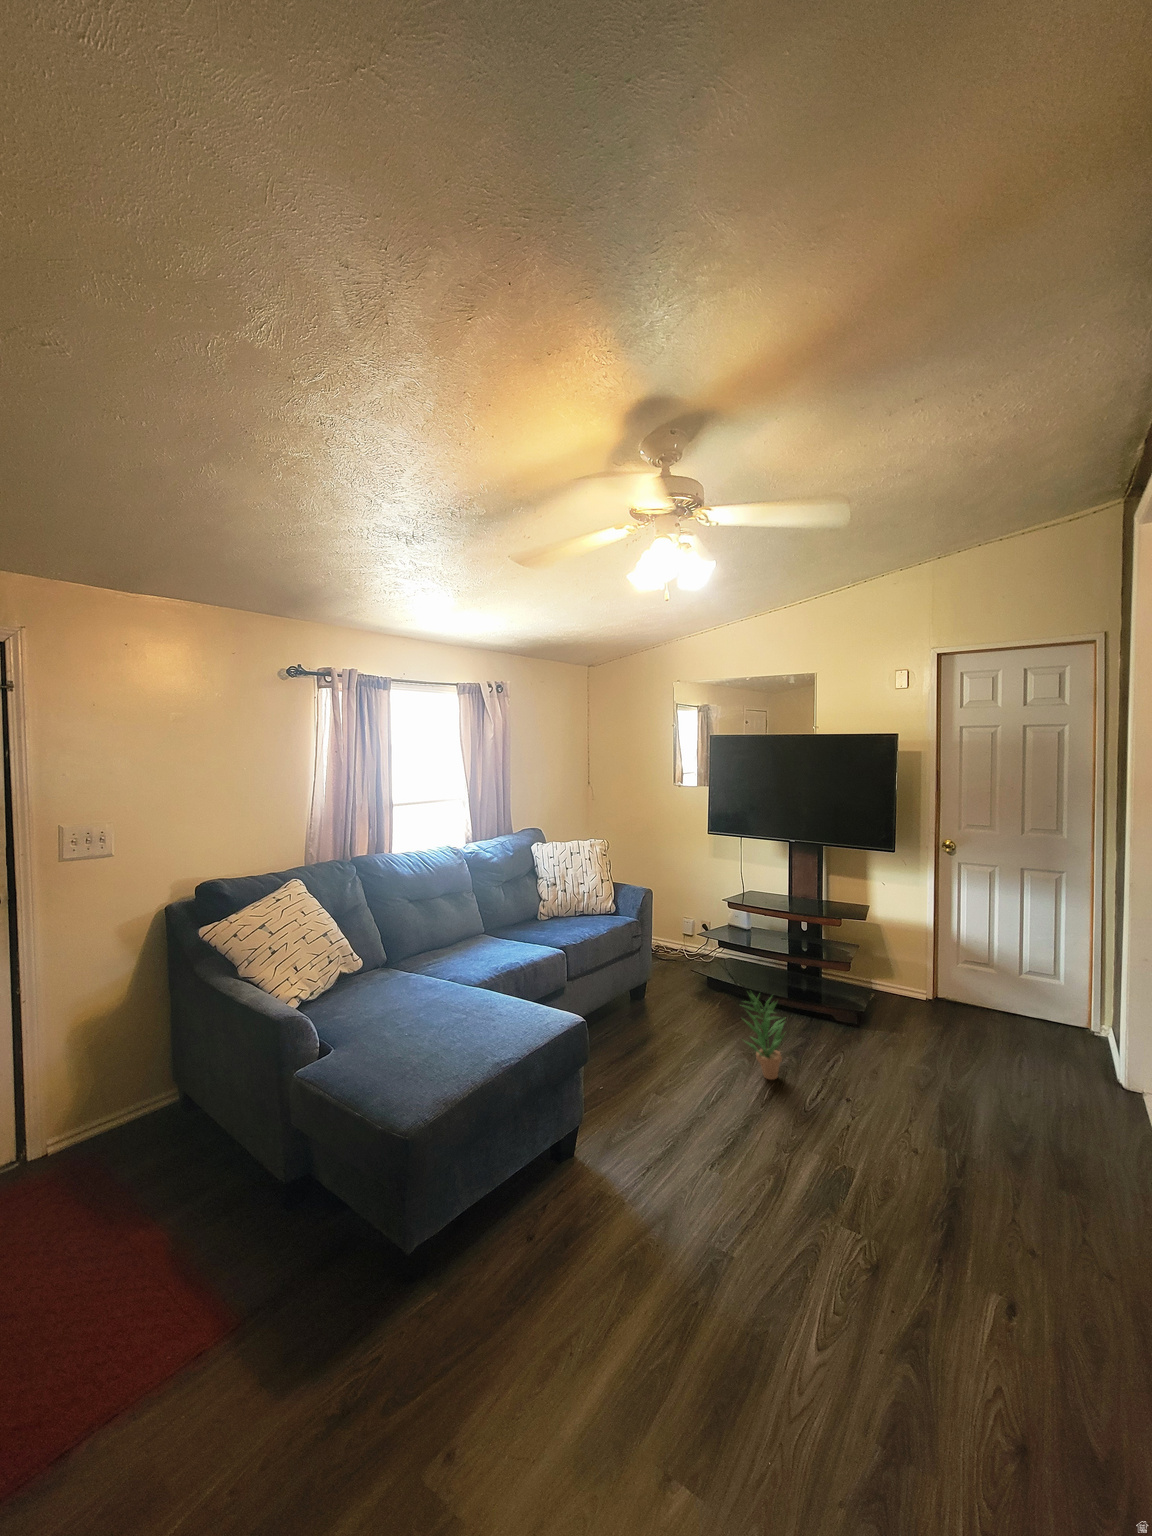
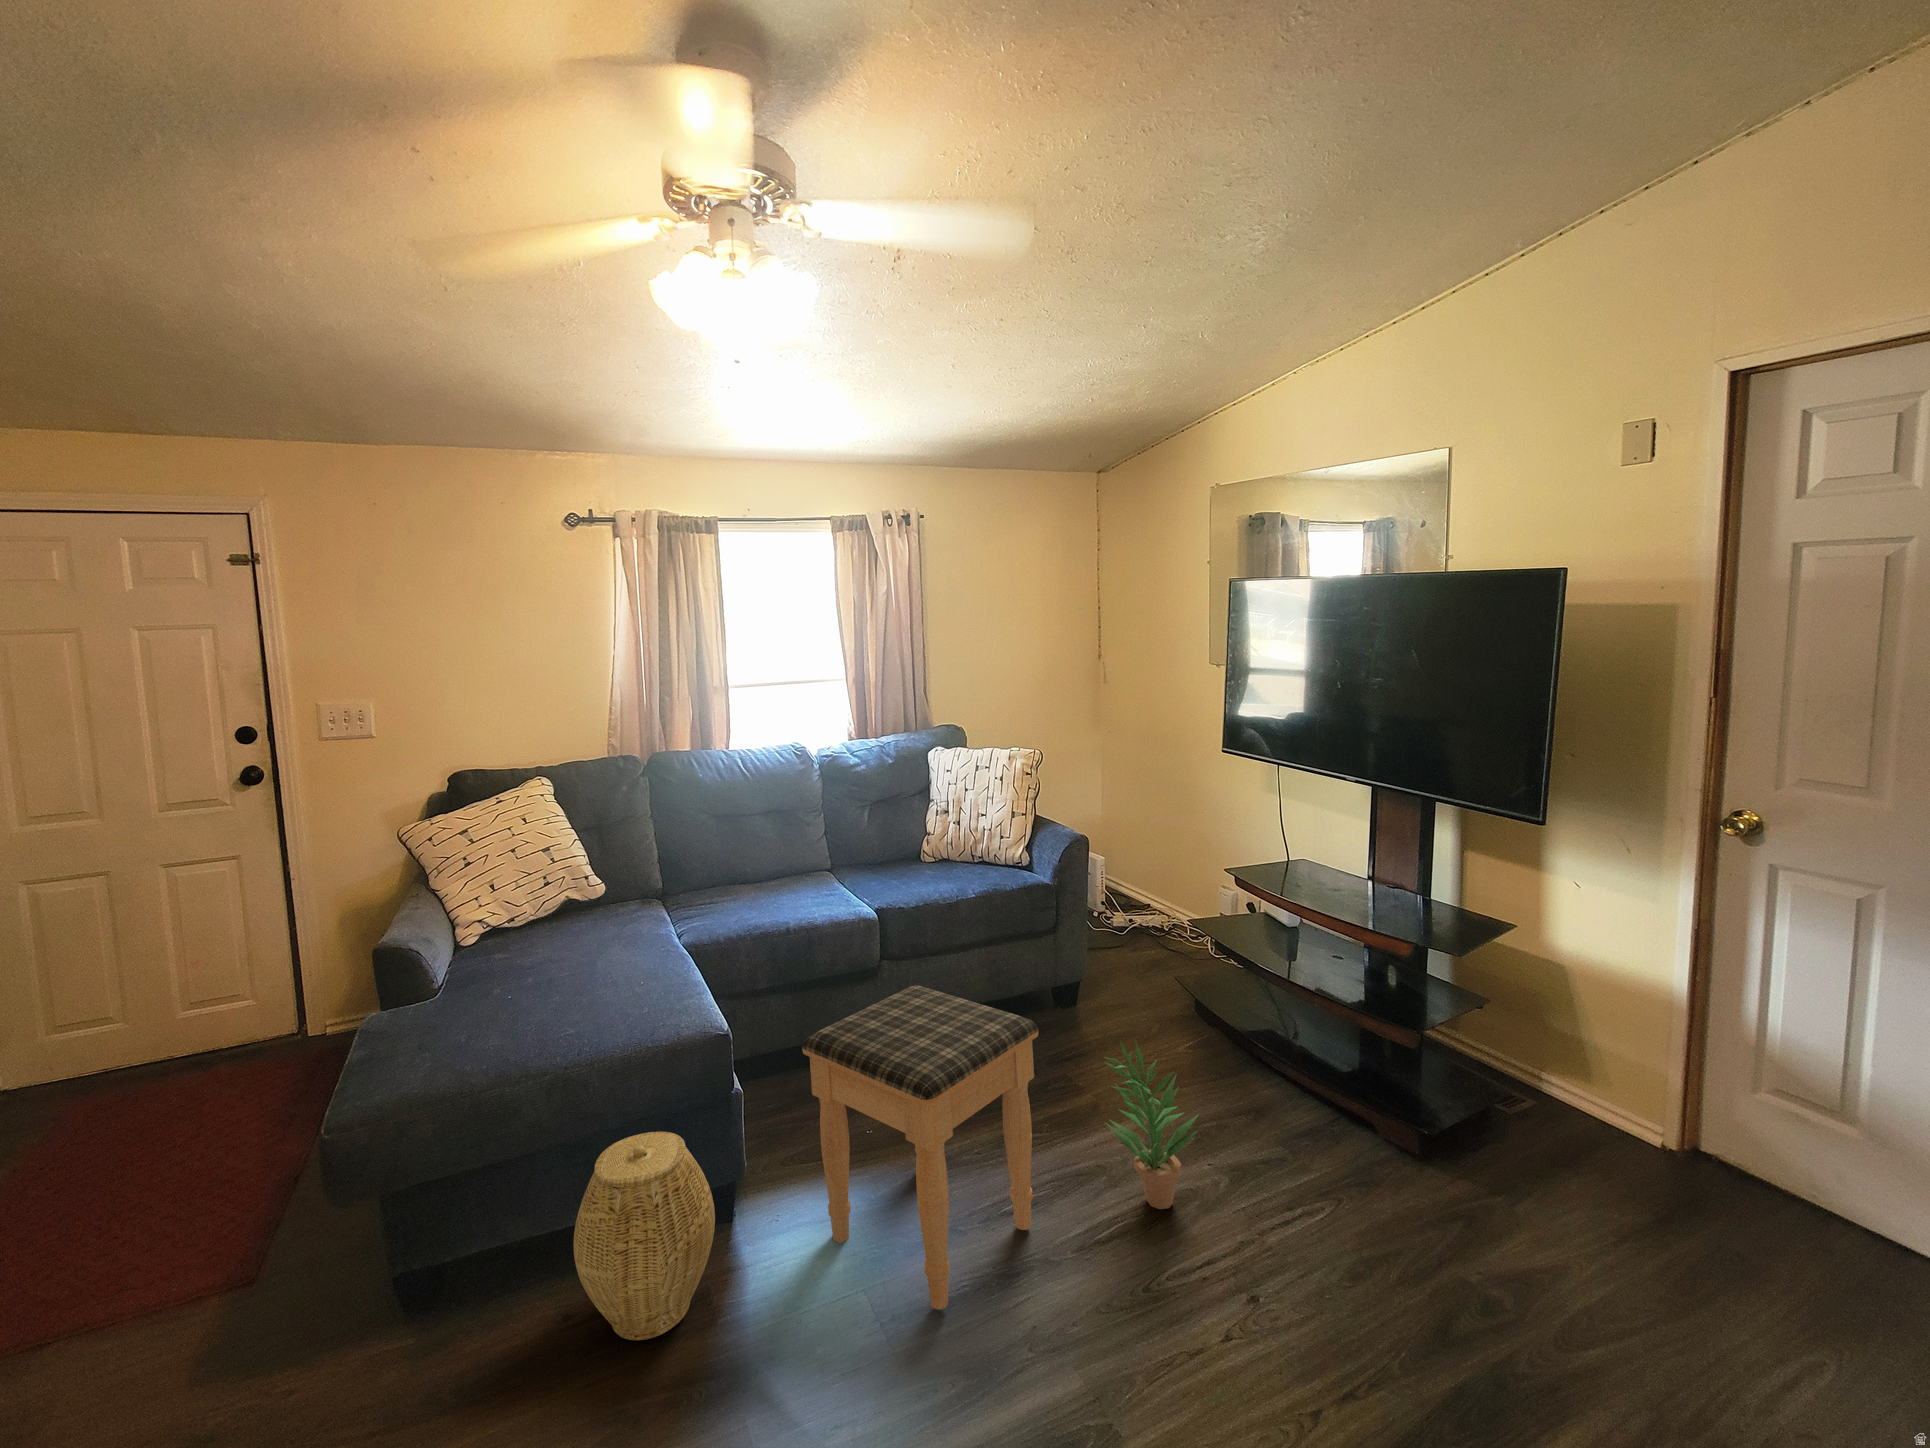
footstool: none [614,981,729,1156] -> present [802,986,1038,1309]
woven basket: none [523,1095,614,1237] -> present [574,1132,715,1340]

